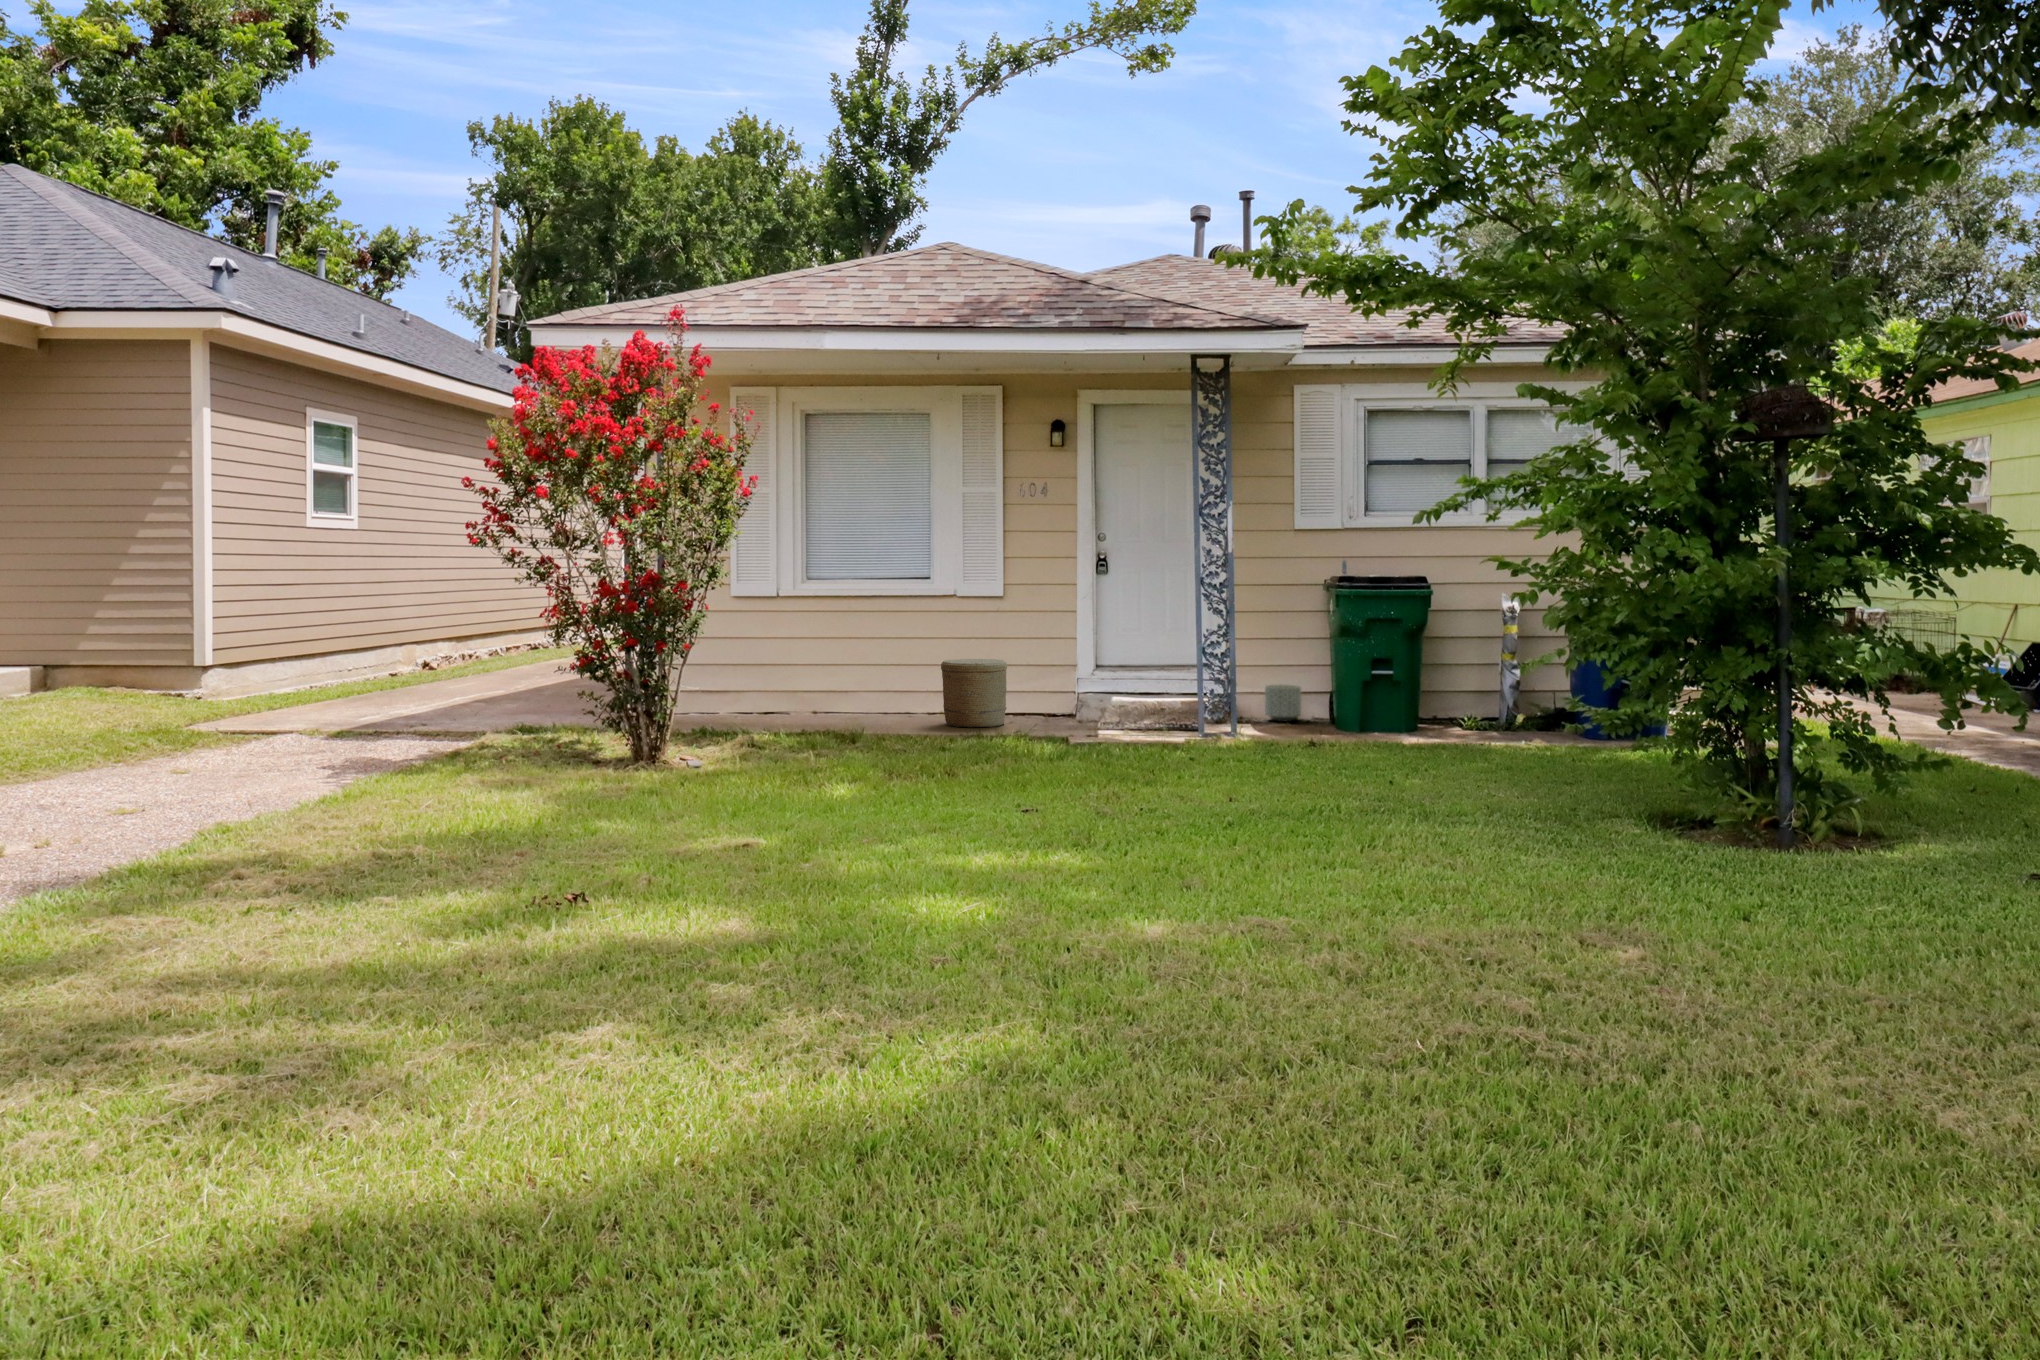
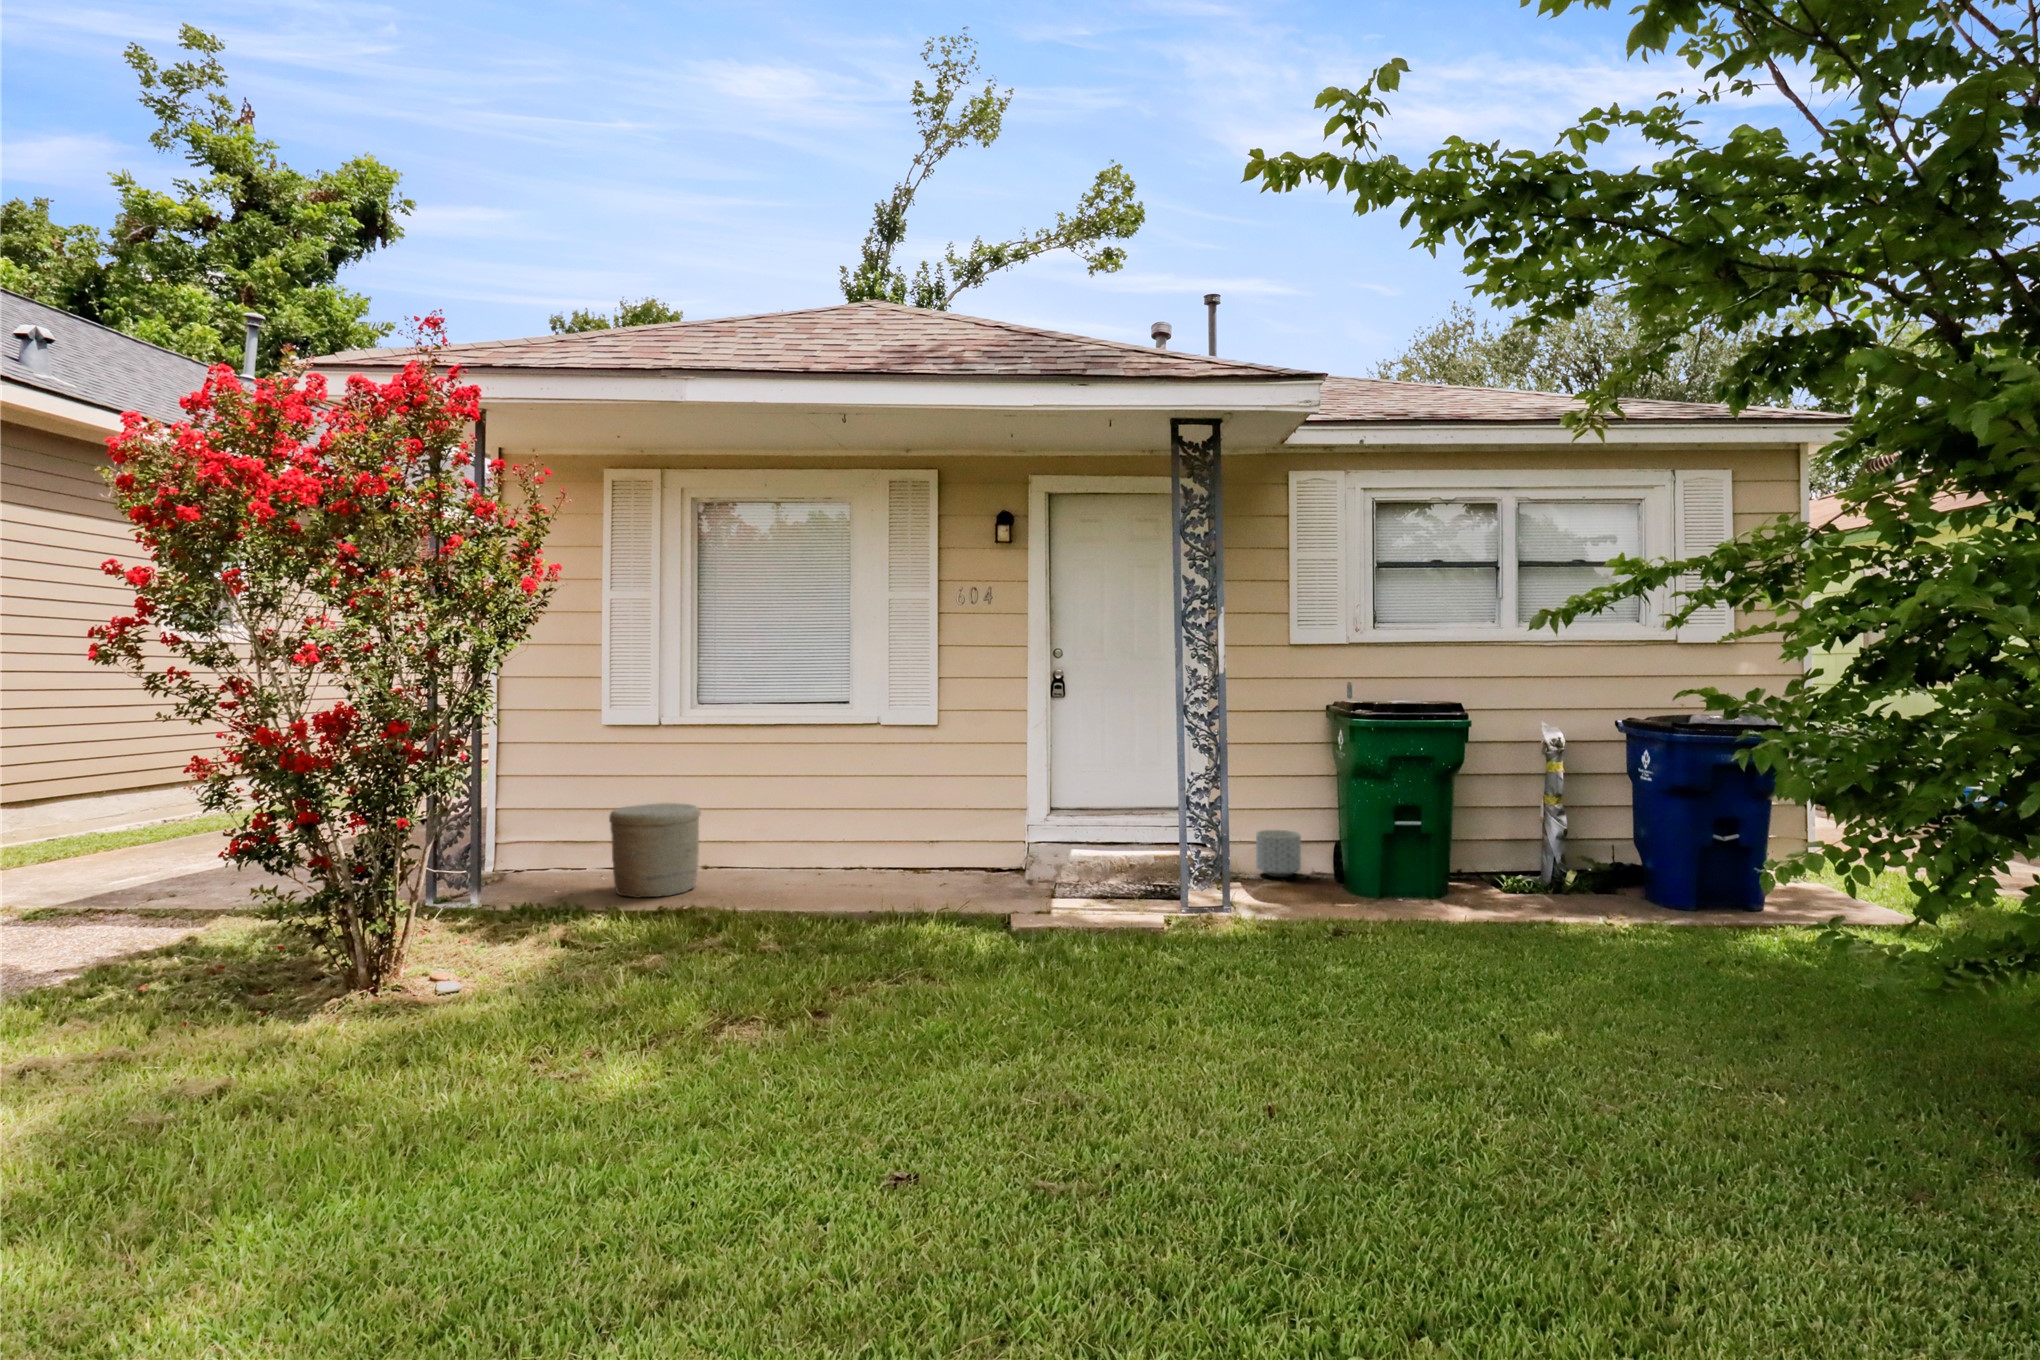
woven basket: present [941,659,1007,728] -> present [609,803,701,898]

